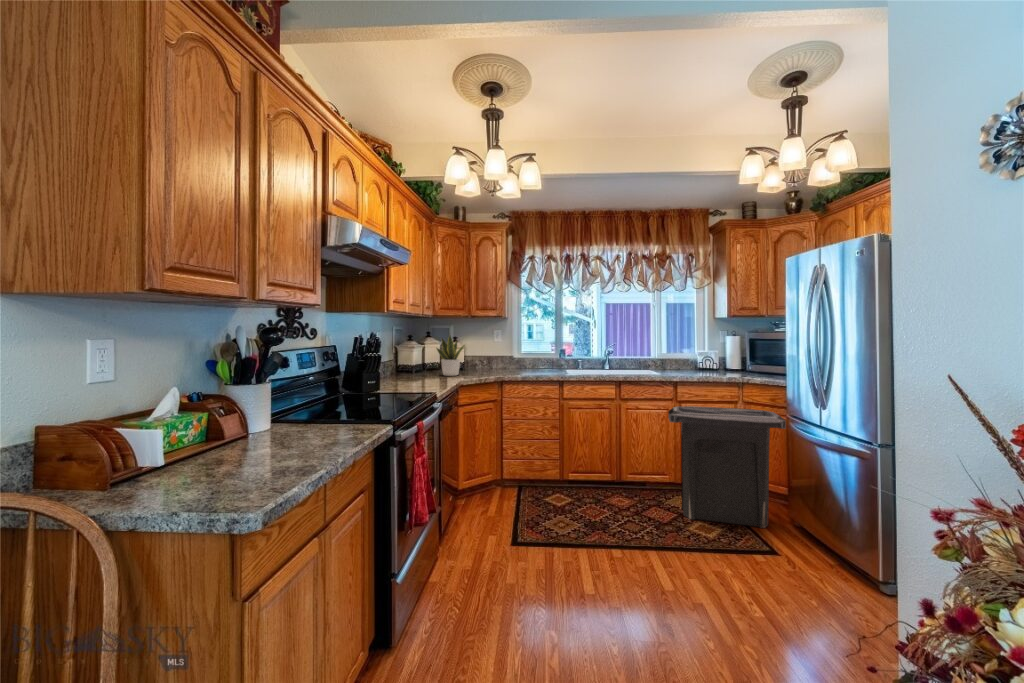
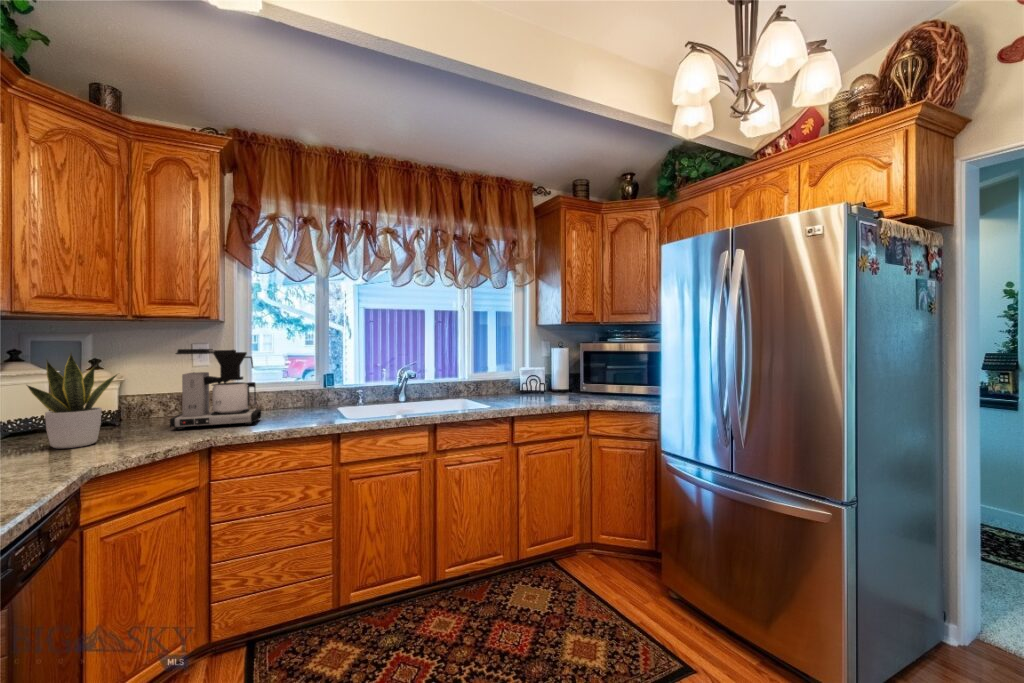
coffee maker: none [485,333,525,374] -> present [170,349,261,429]
trash can: present [668,406,786,528] -> none [512,449,657,630]

